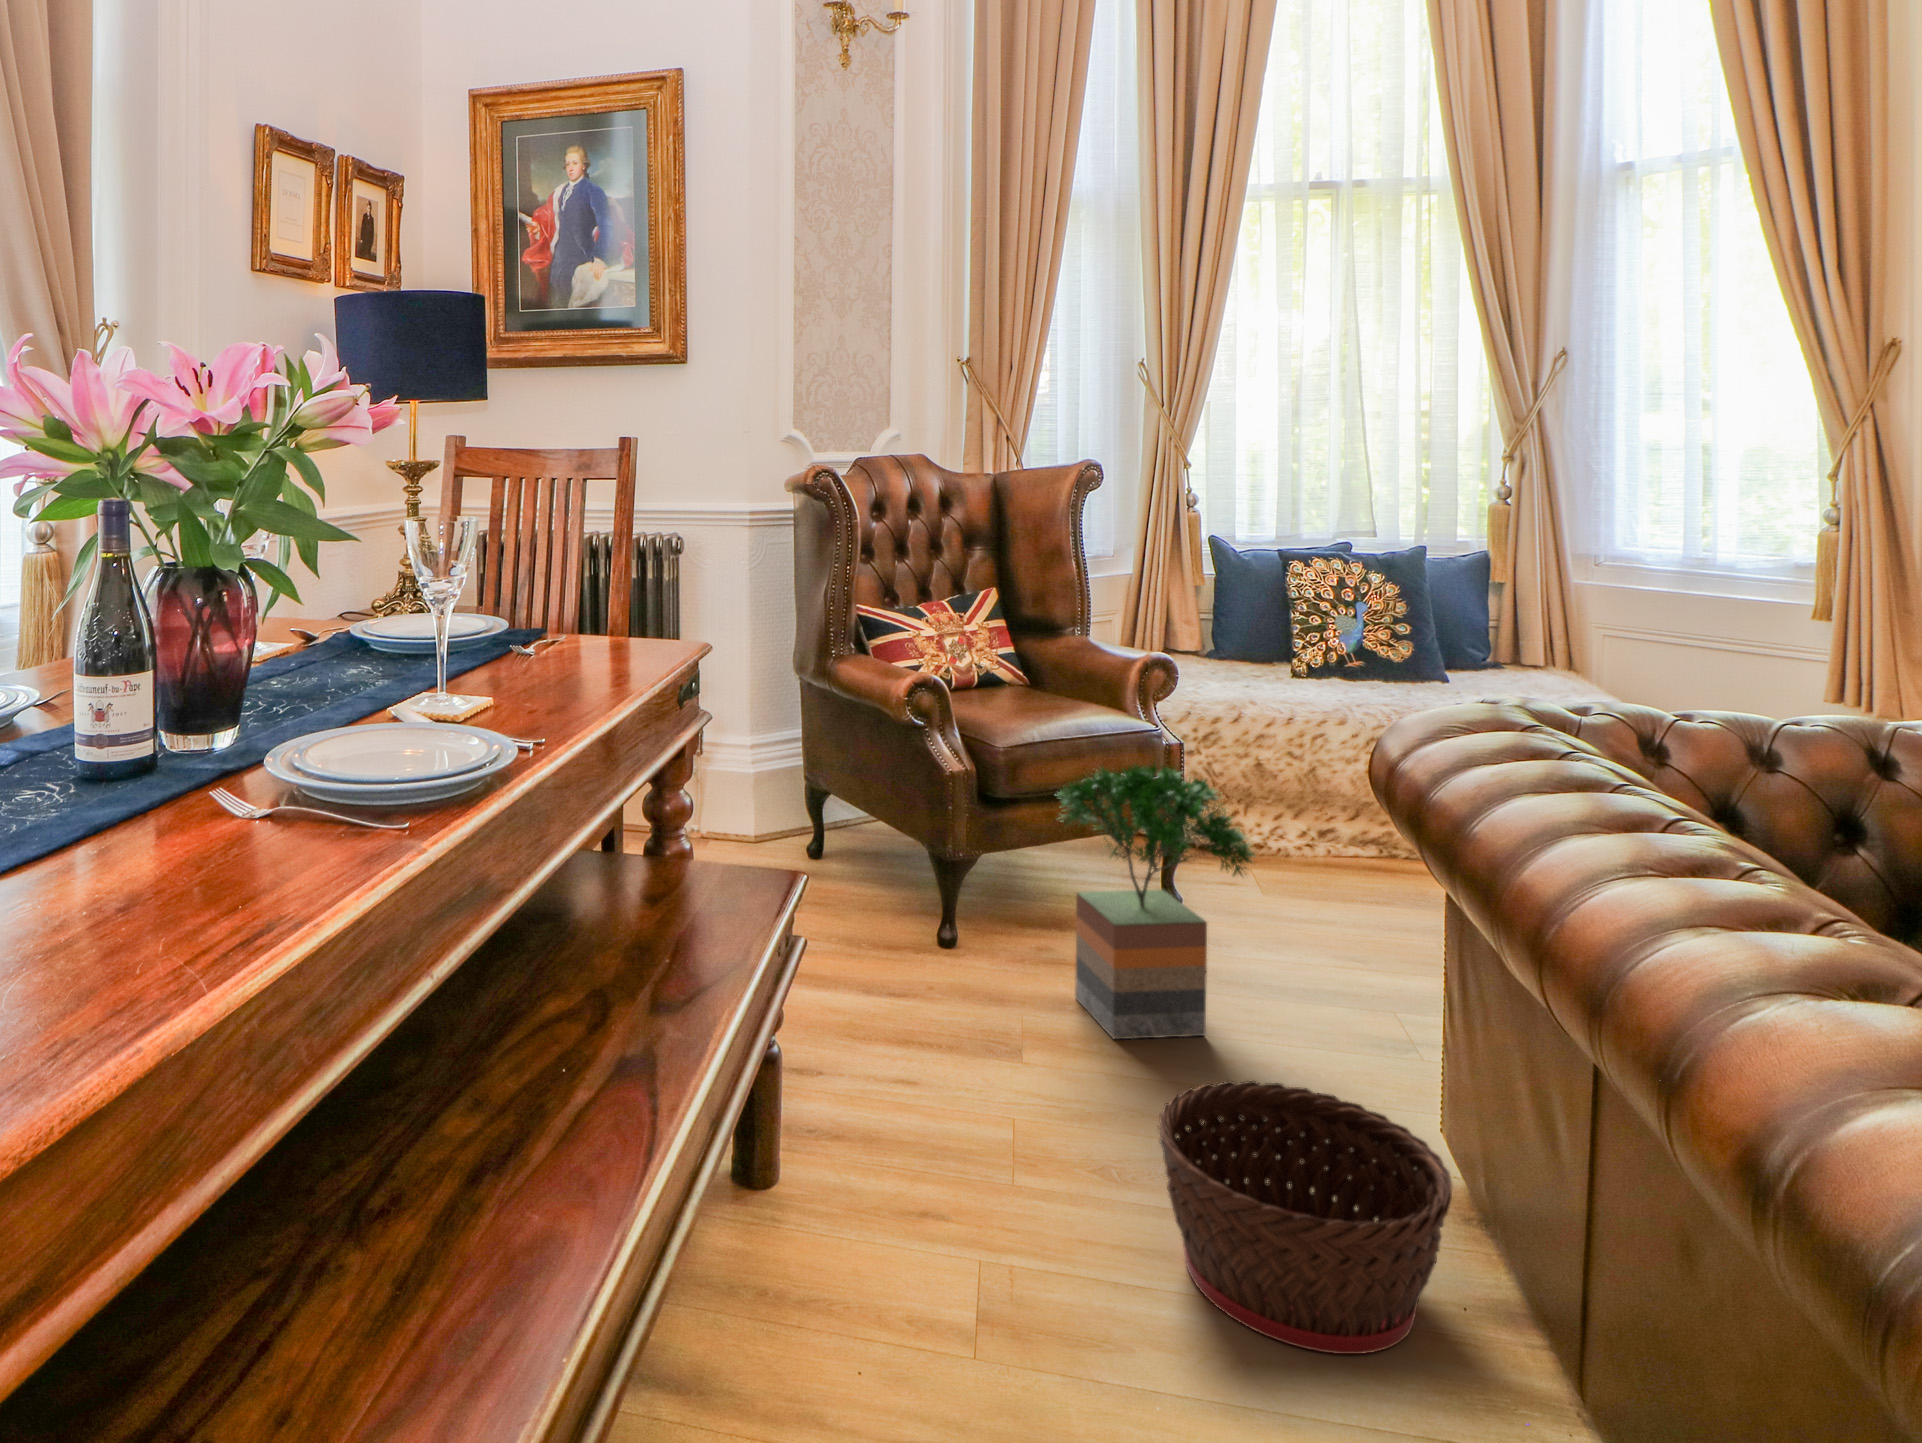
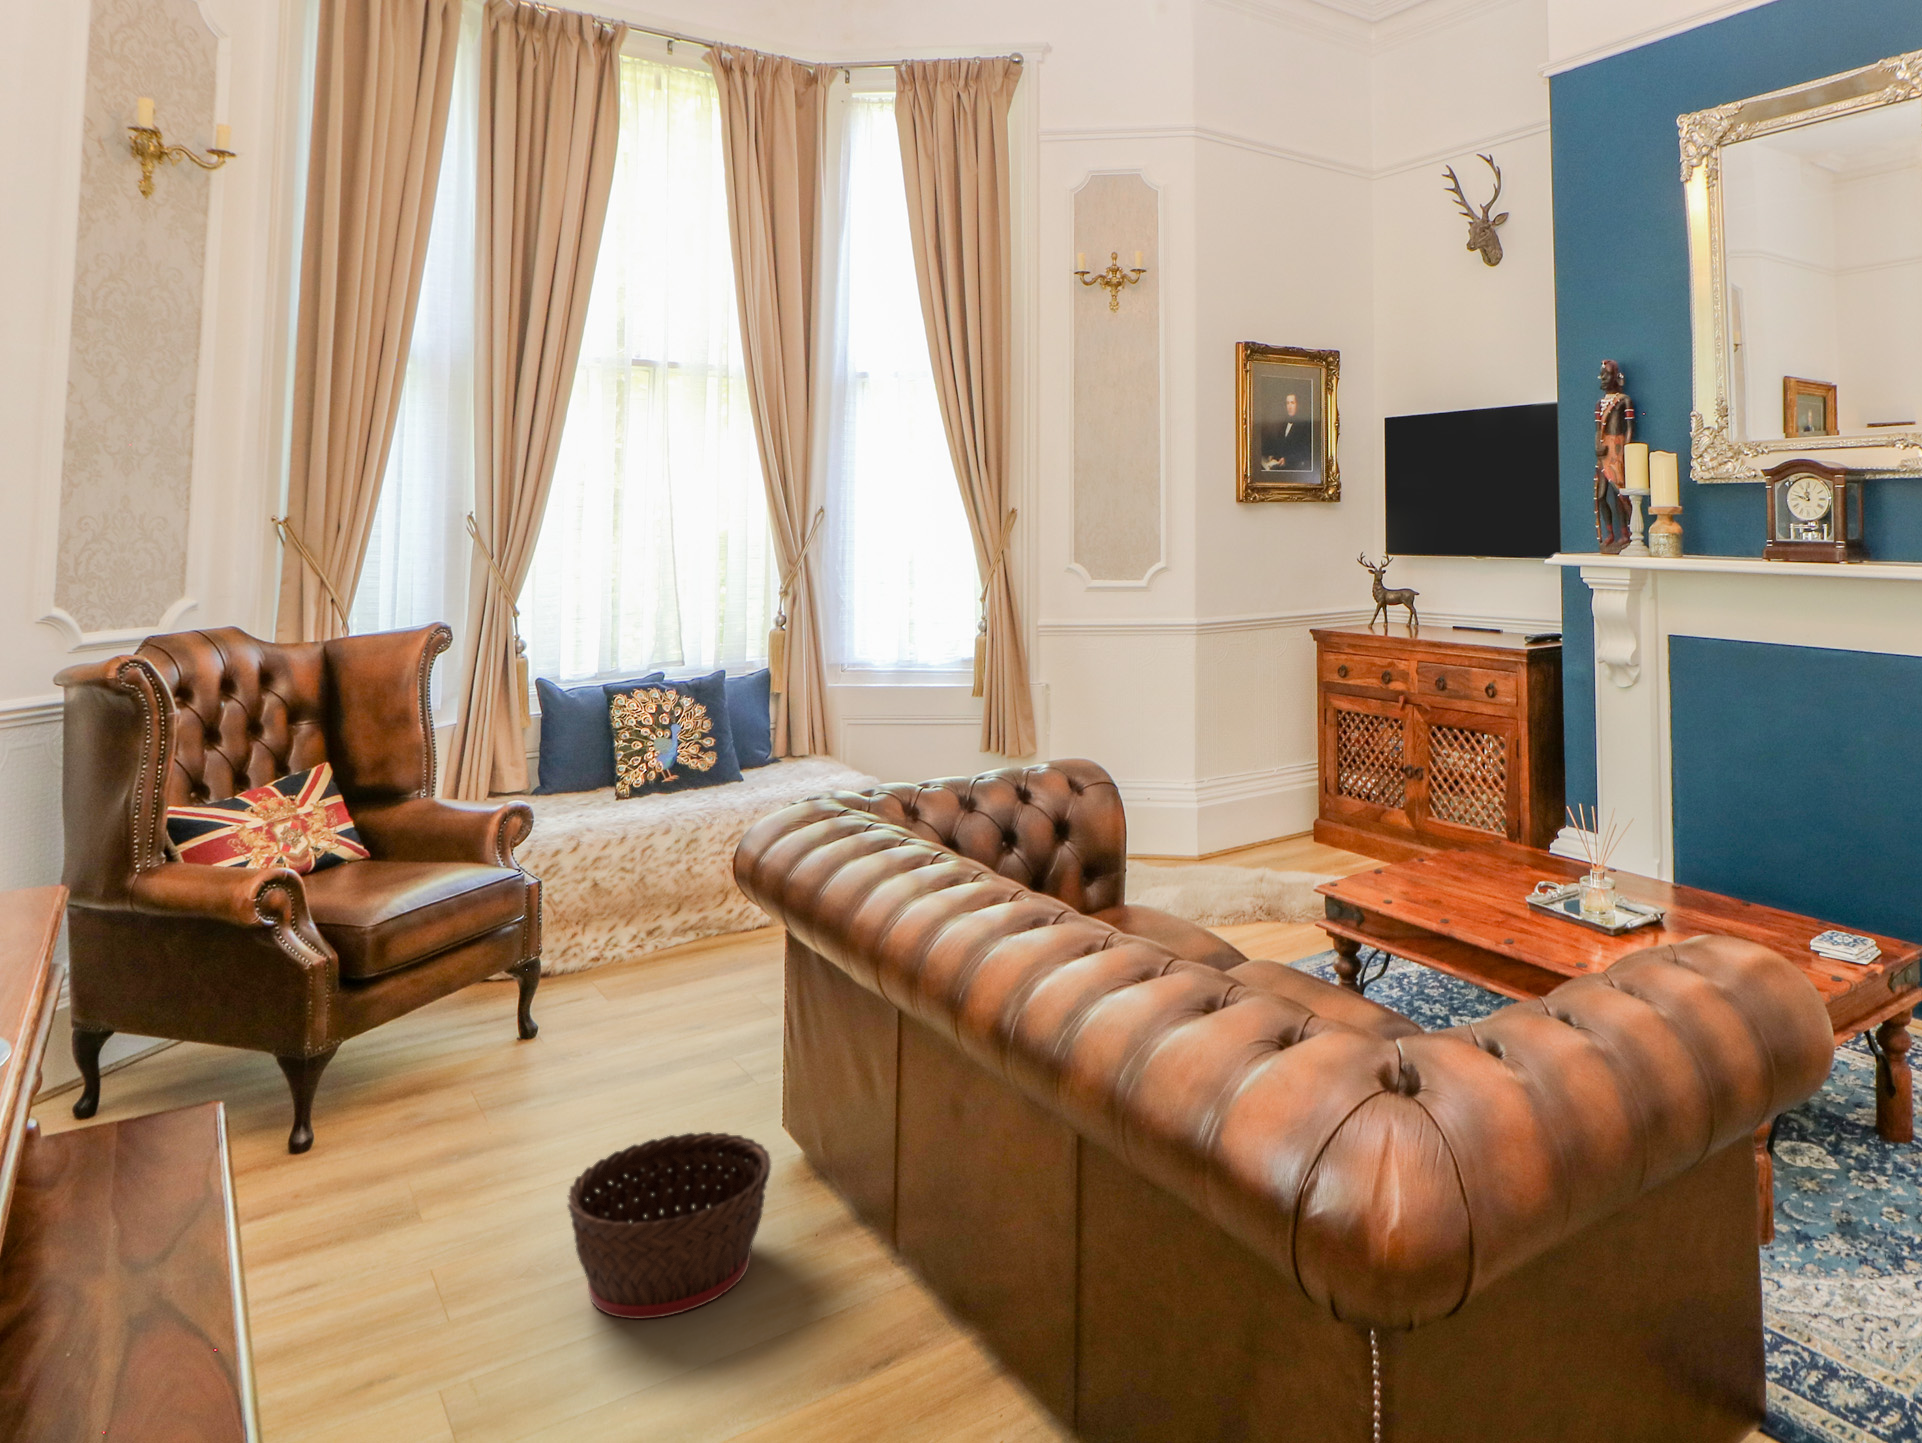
potted tree: present [1057,763,1255,1039] -> none [432,911,619,1165]

